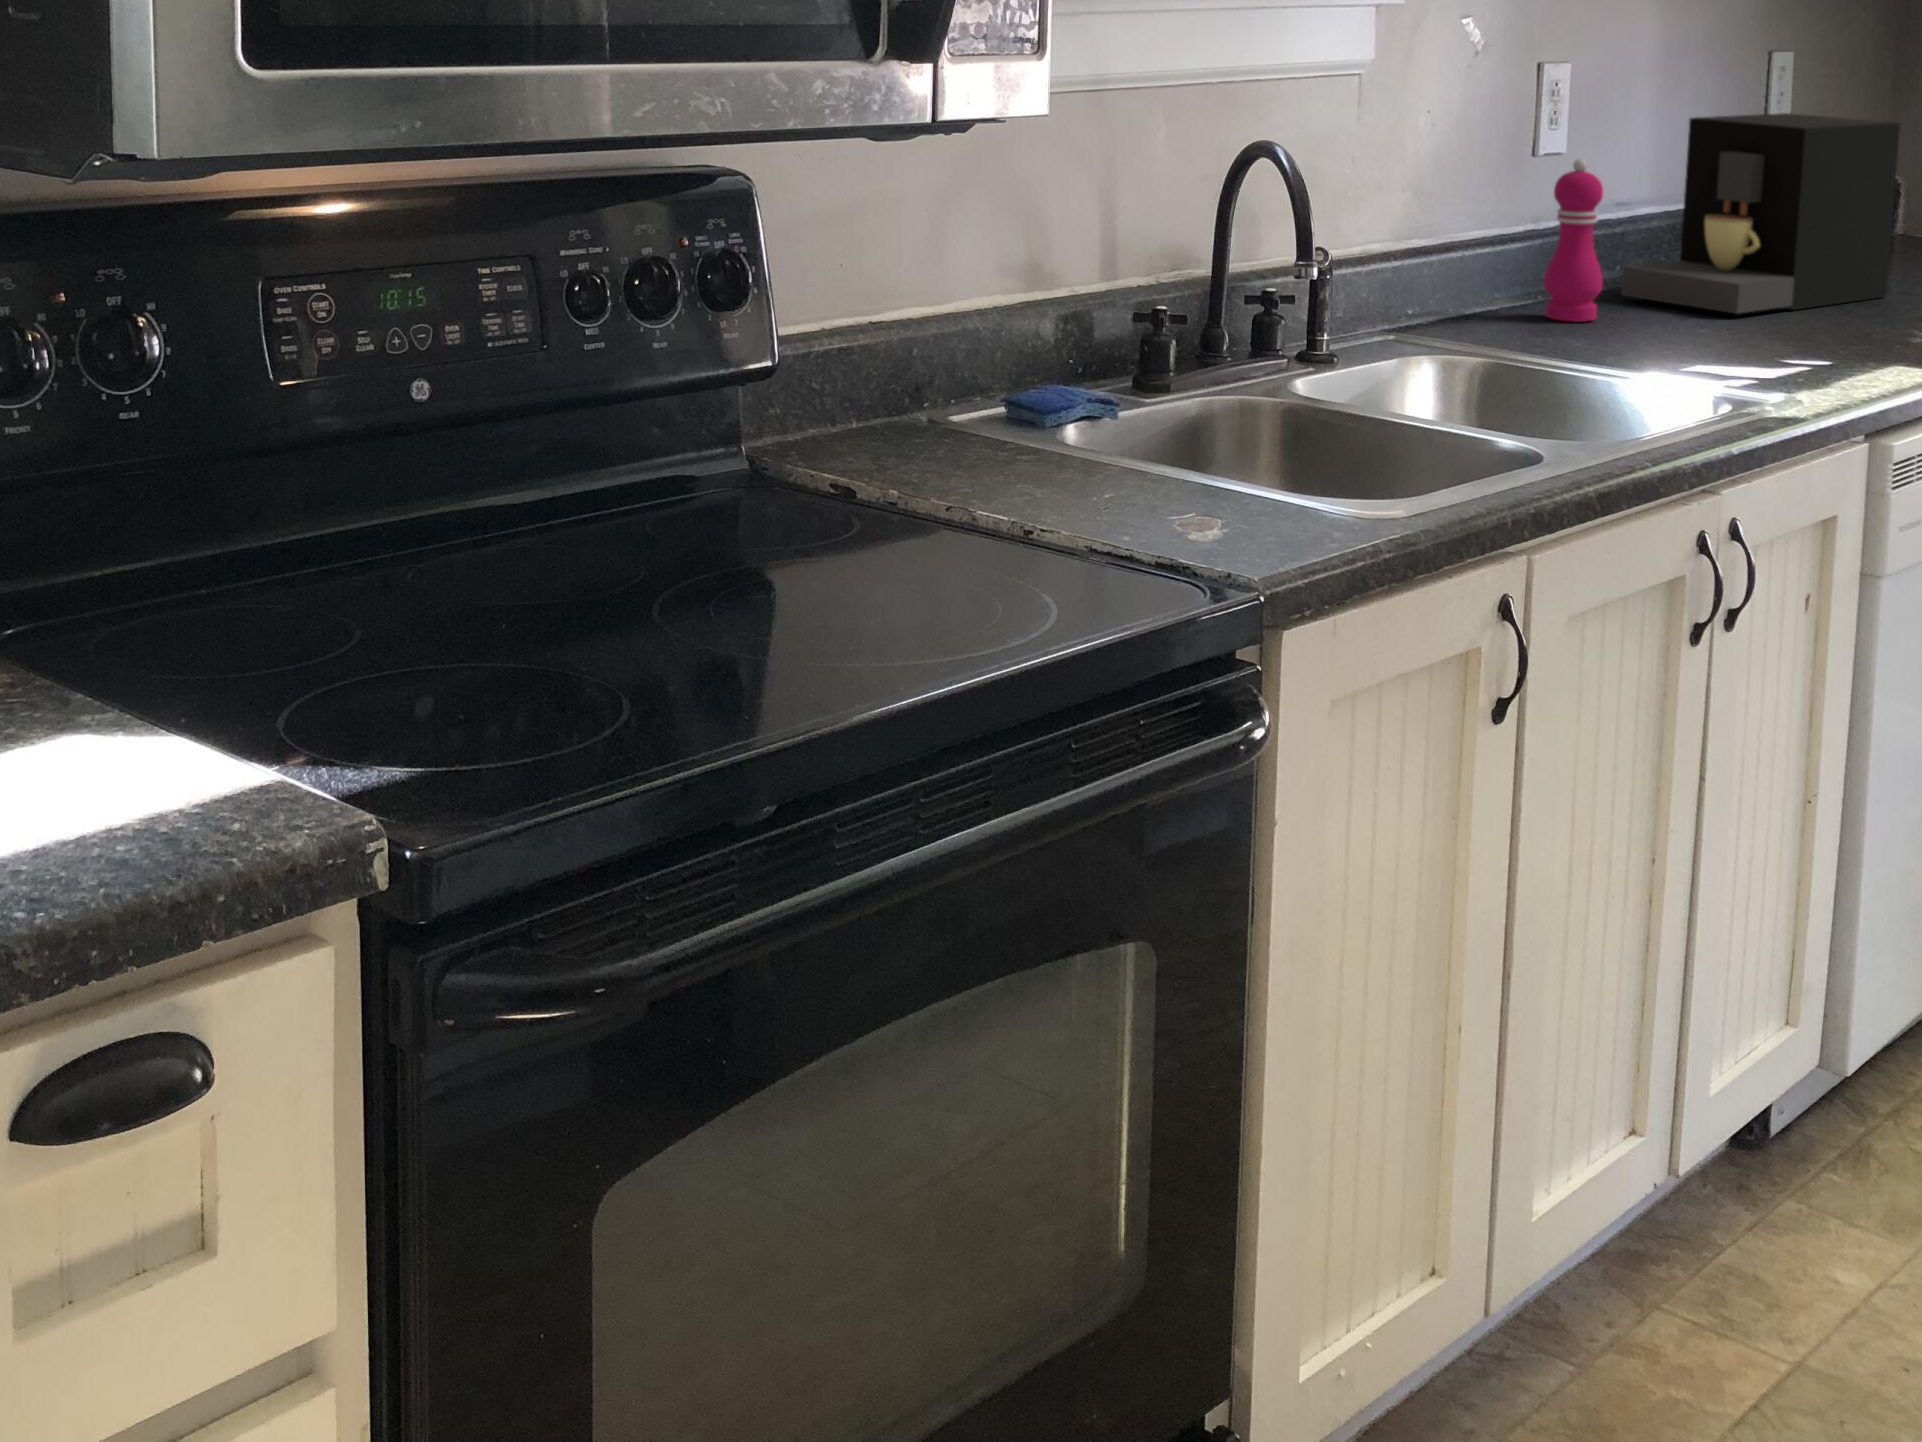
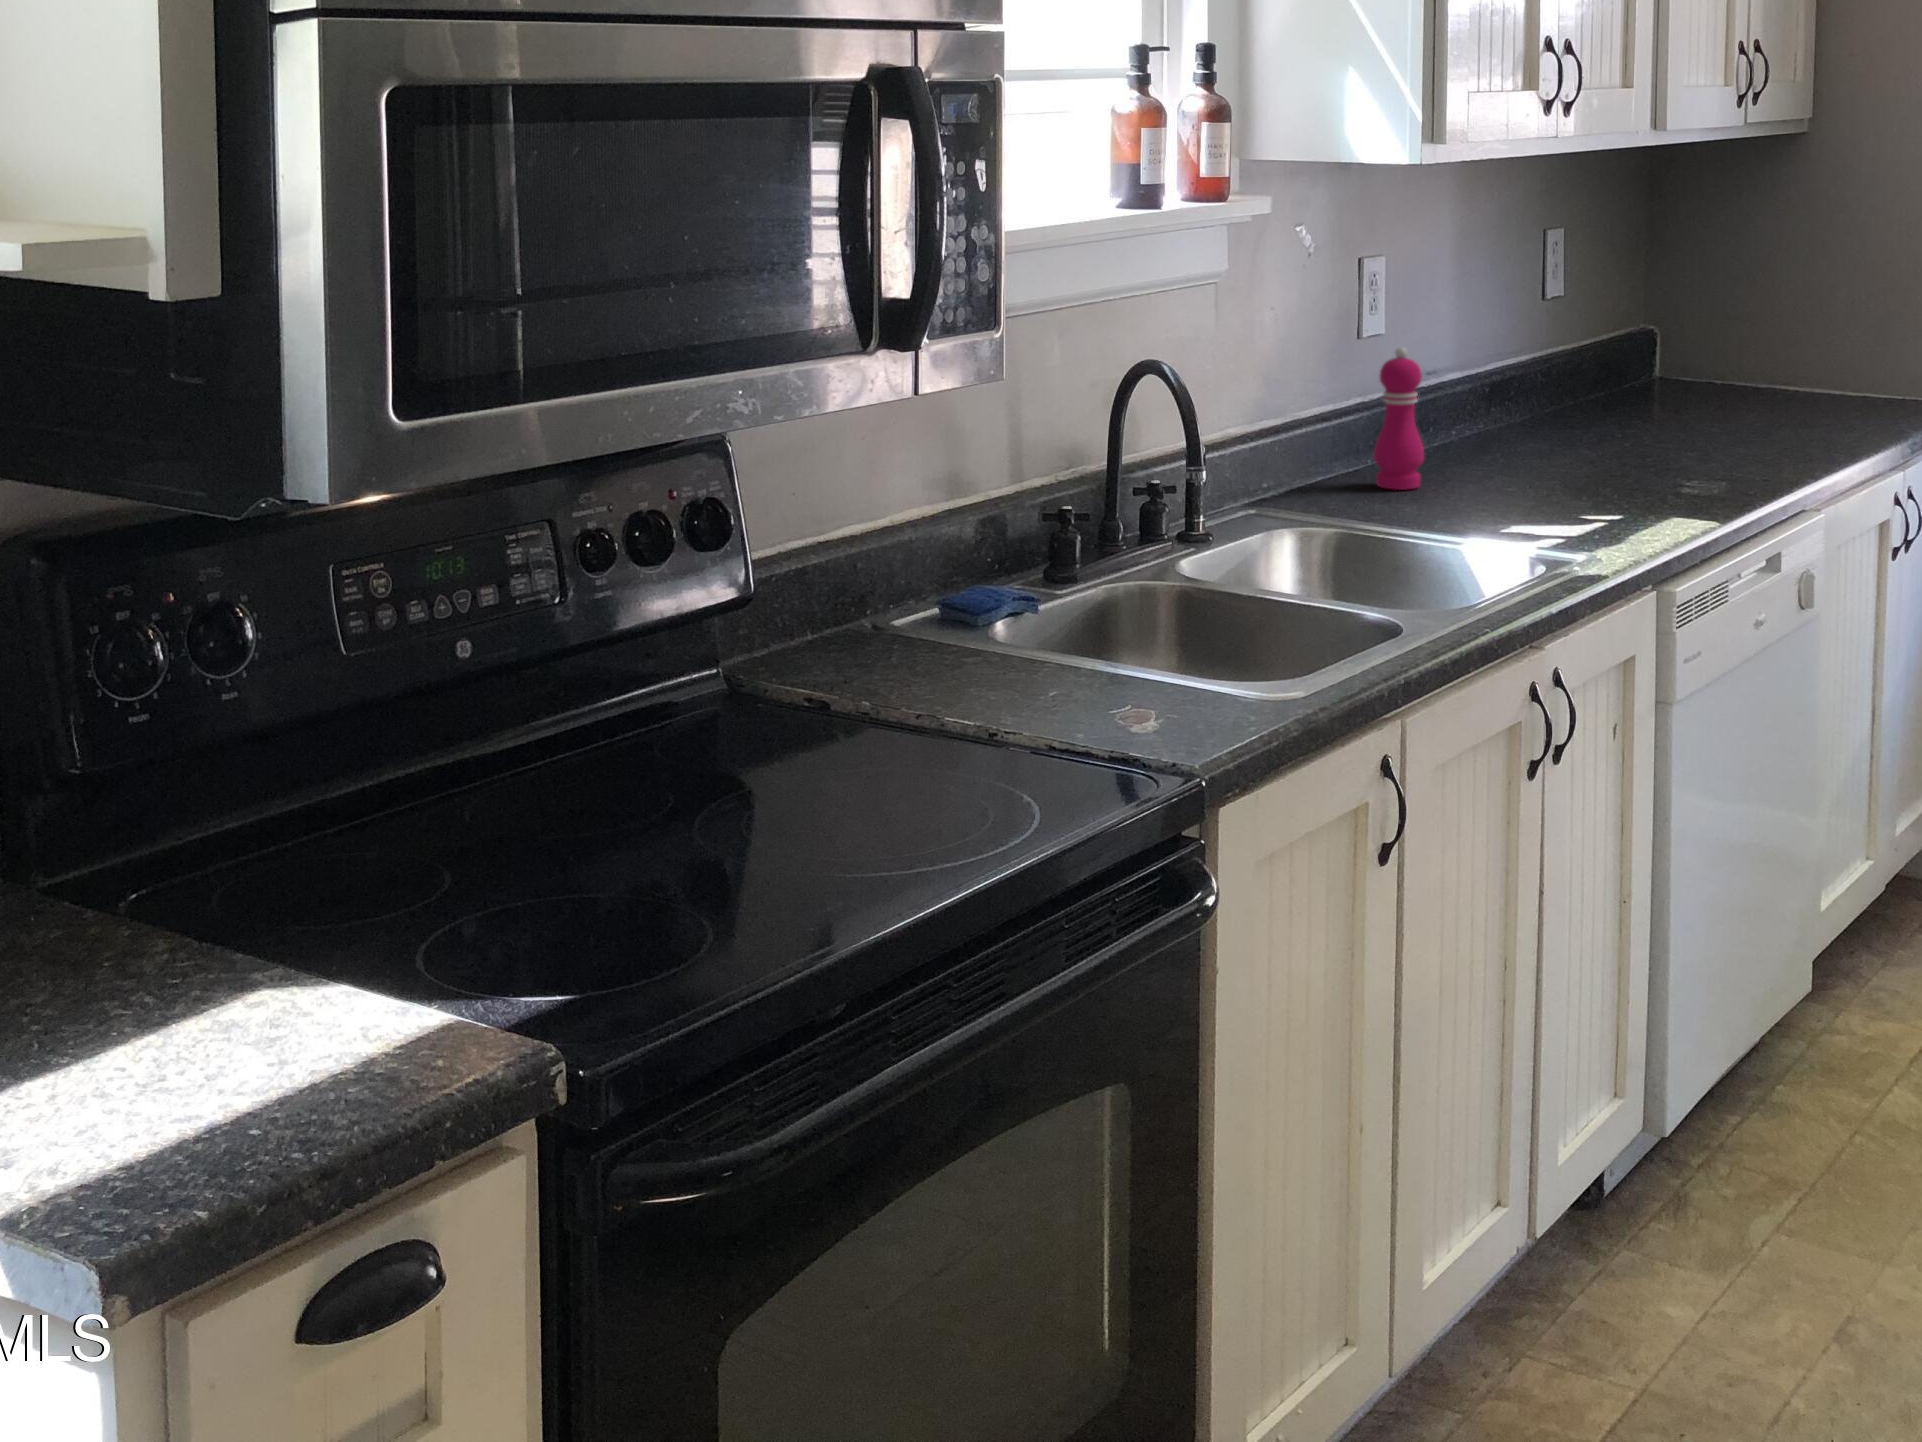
coffee maker: present [1622,113,1900,314] -> none [1438,290,1664,475]

